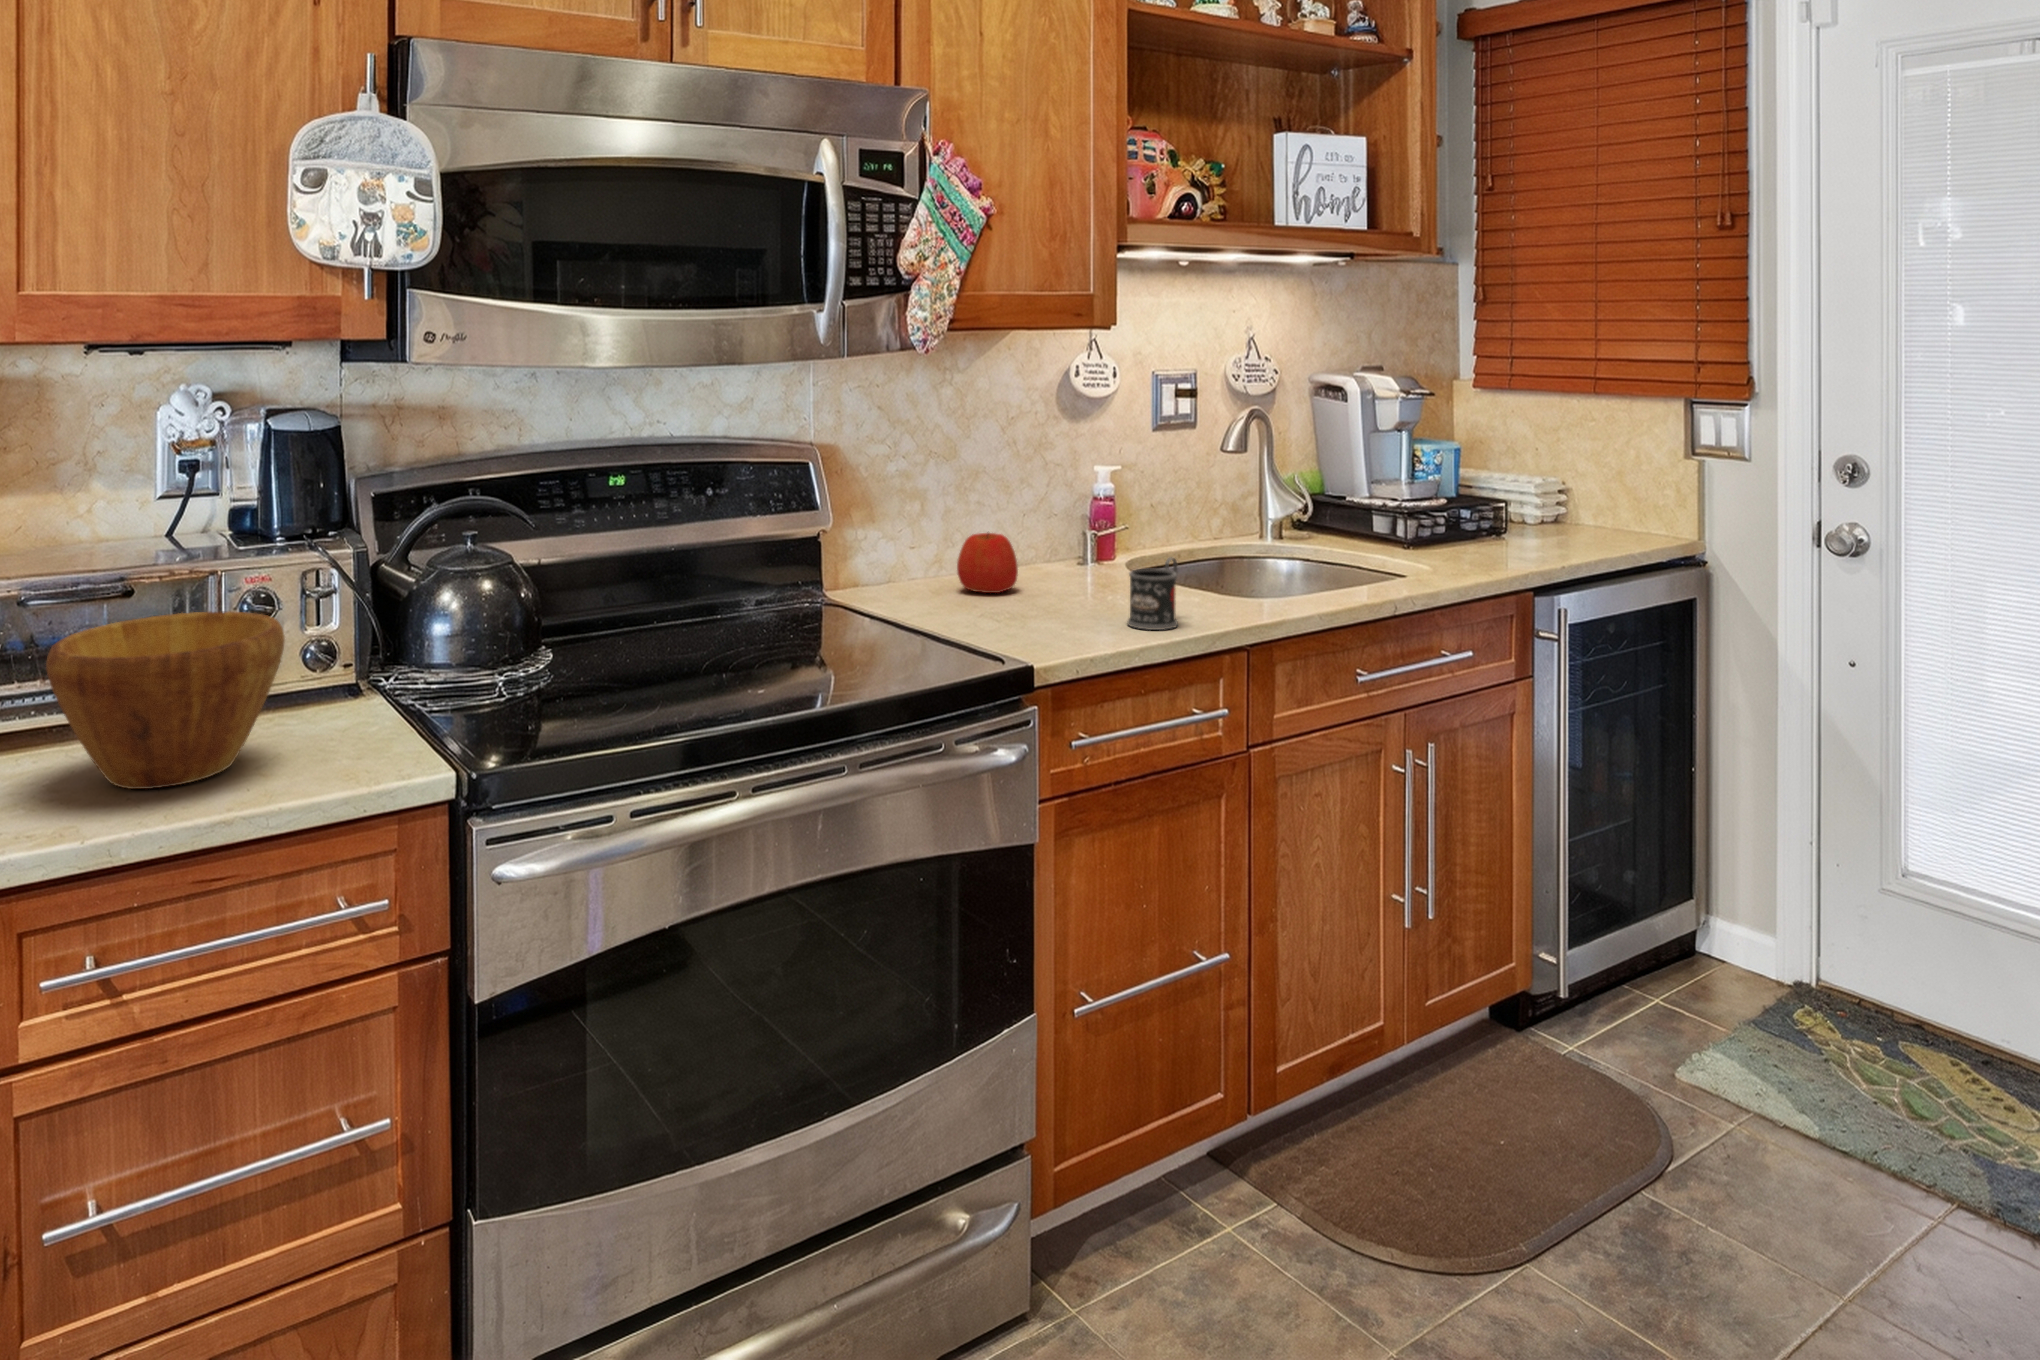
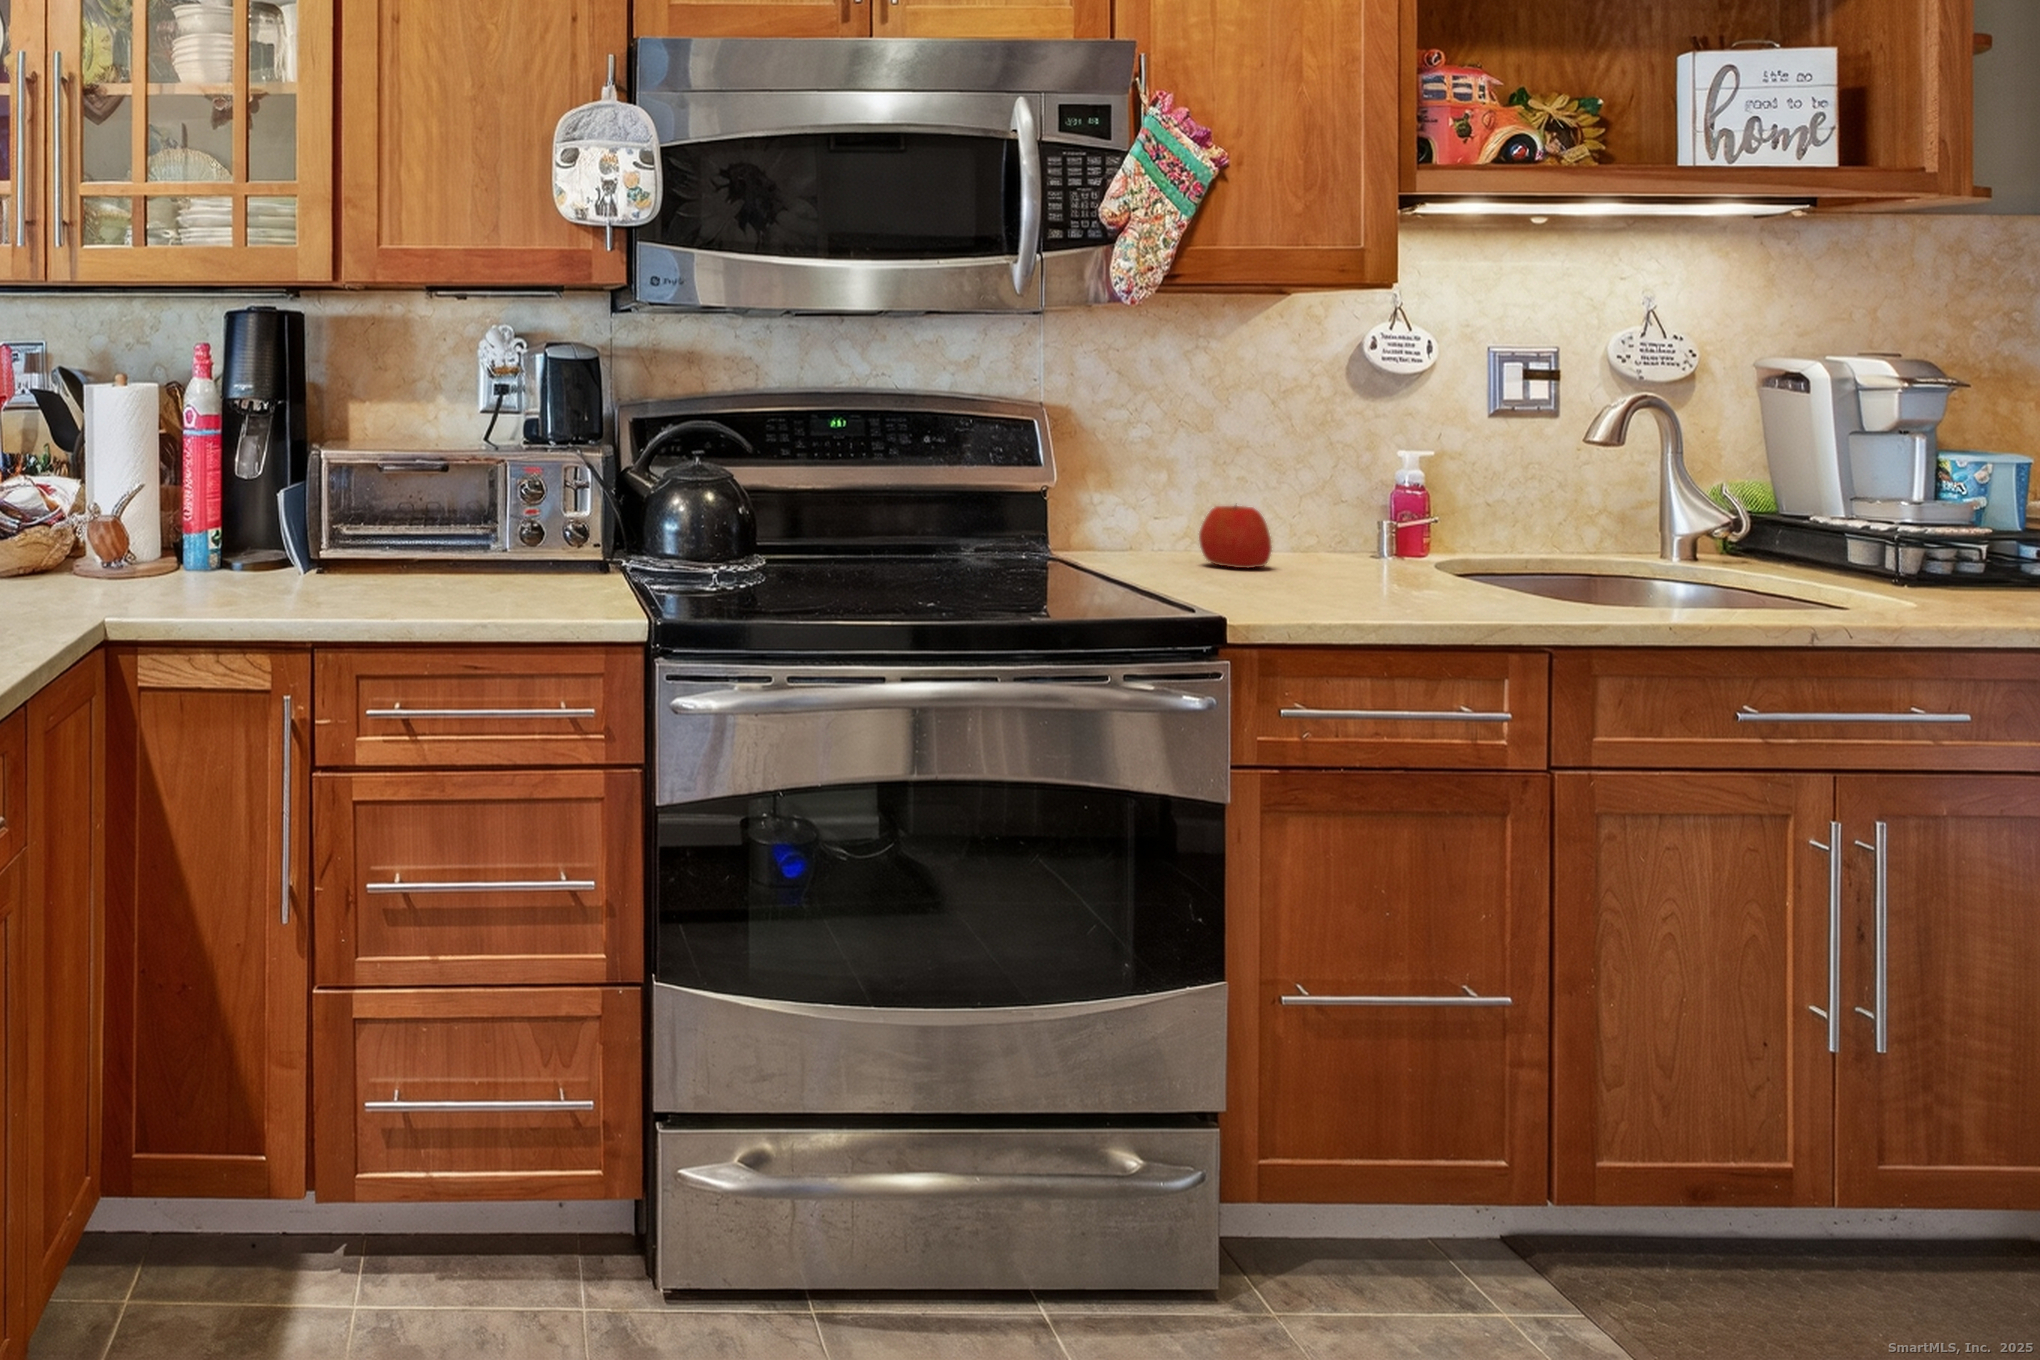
mug: present [1127,557,1178,630] -> none [1375,532,1449,606]
bowl: present [46,611,285,789] -> none [383,484,534,599]

